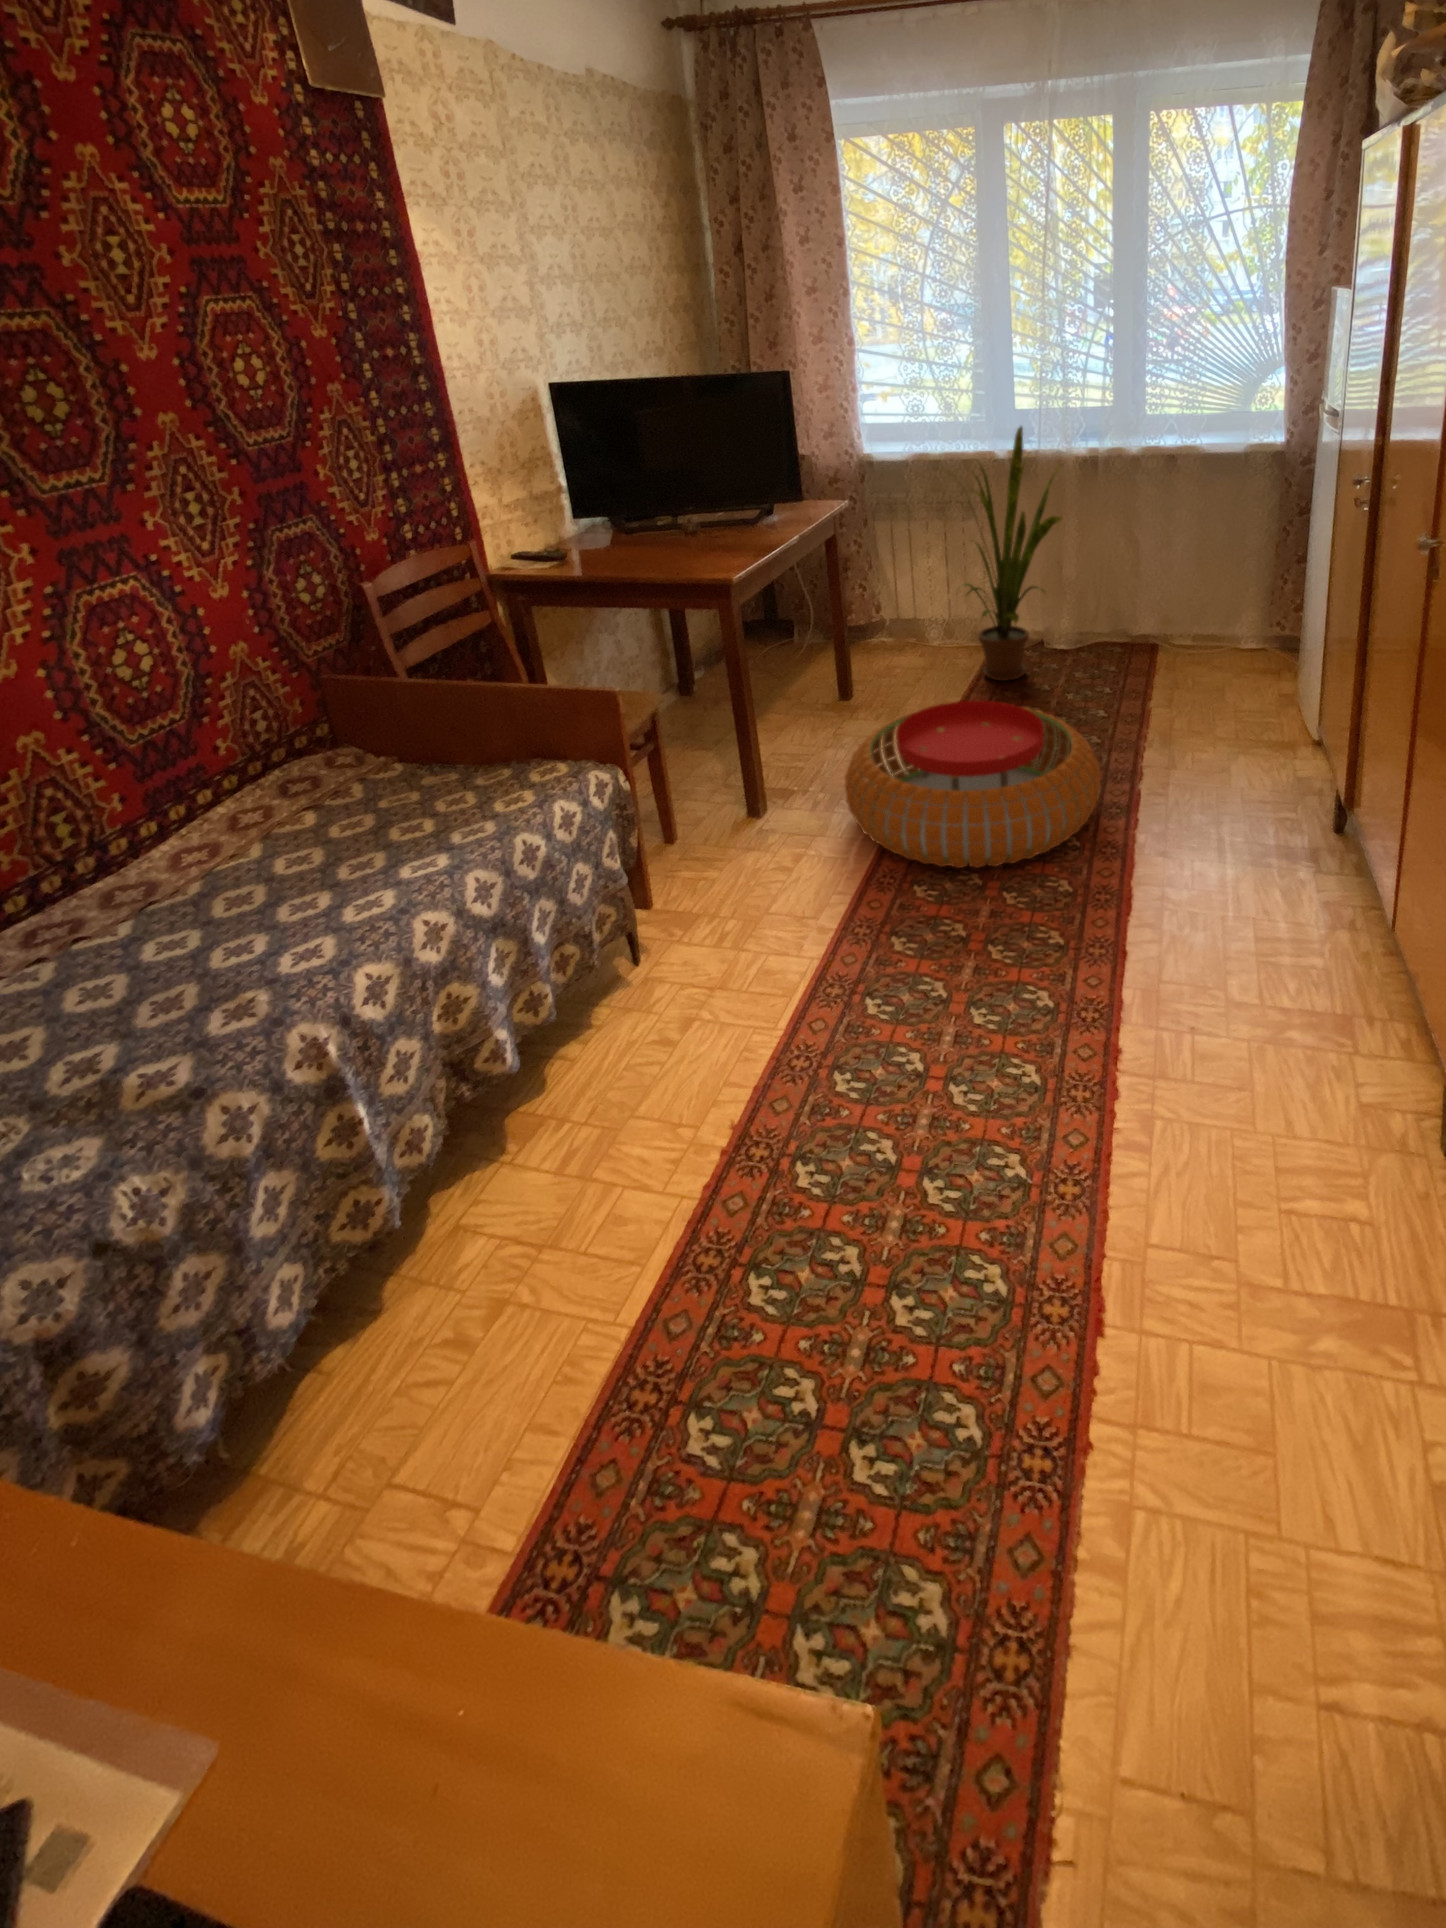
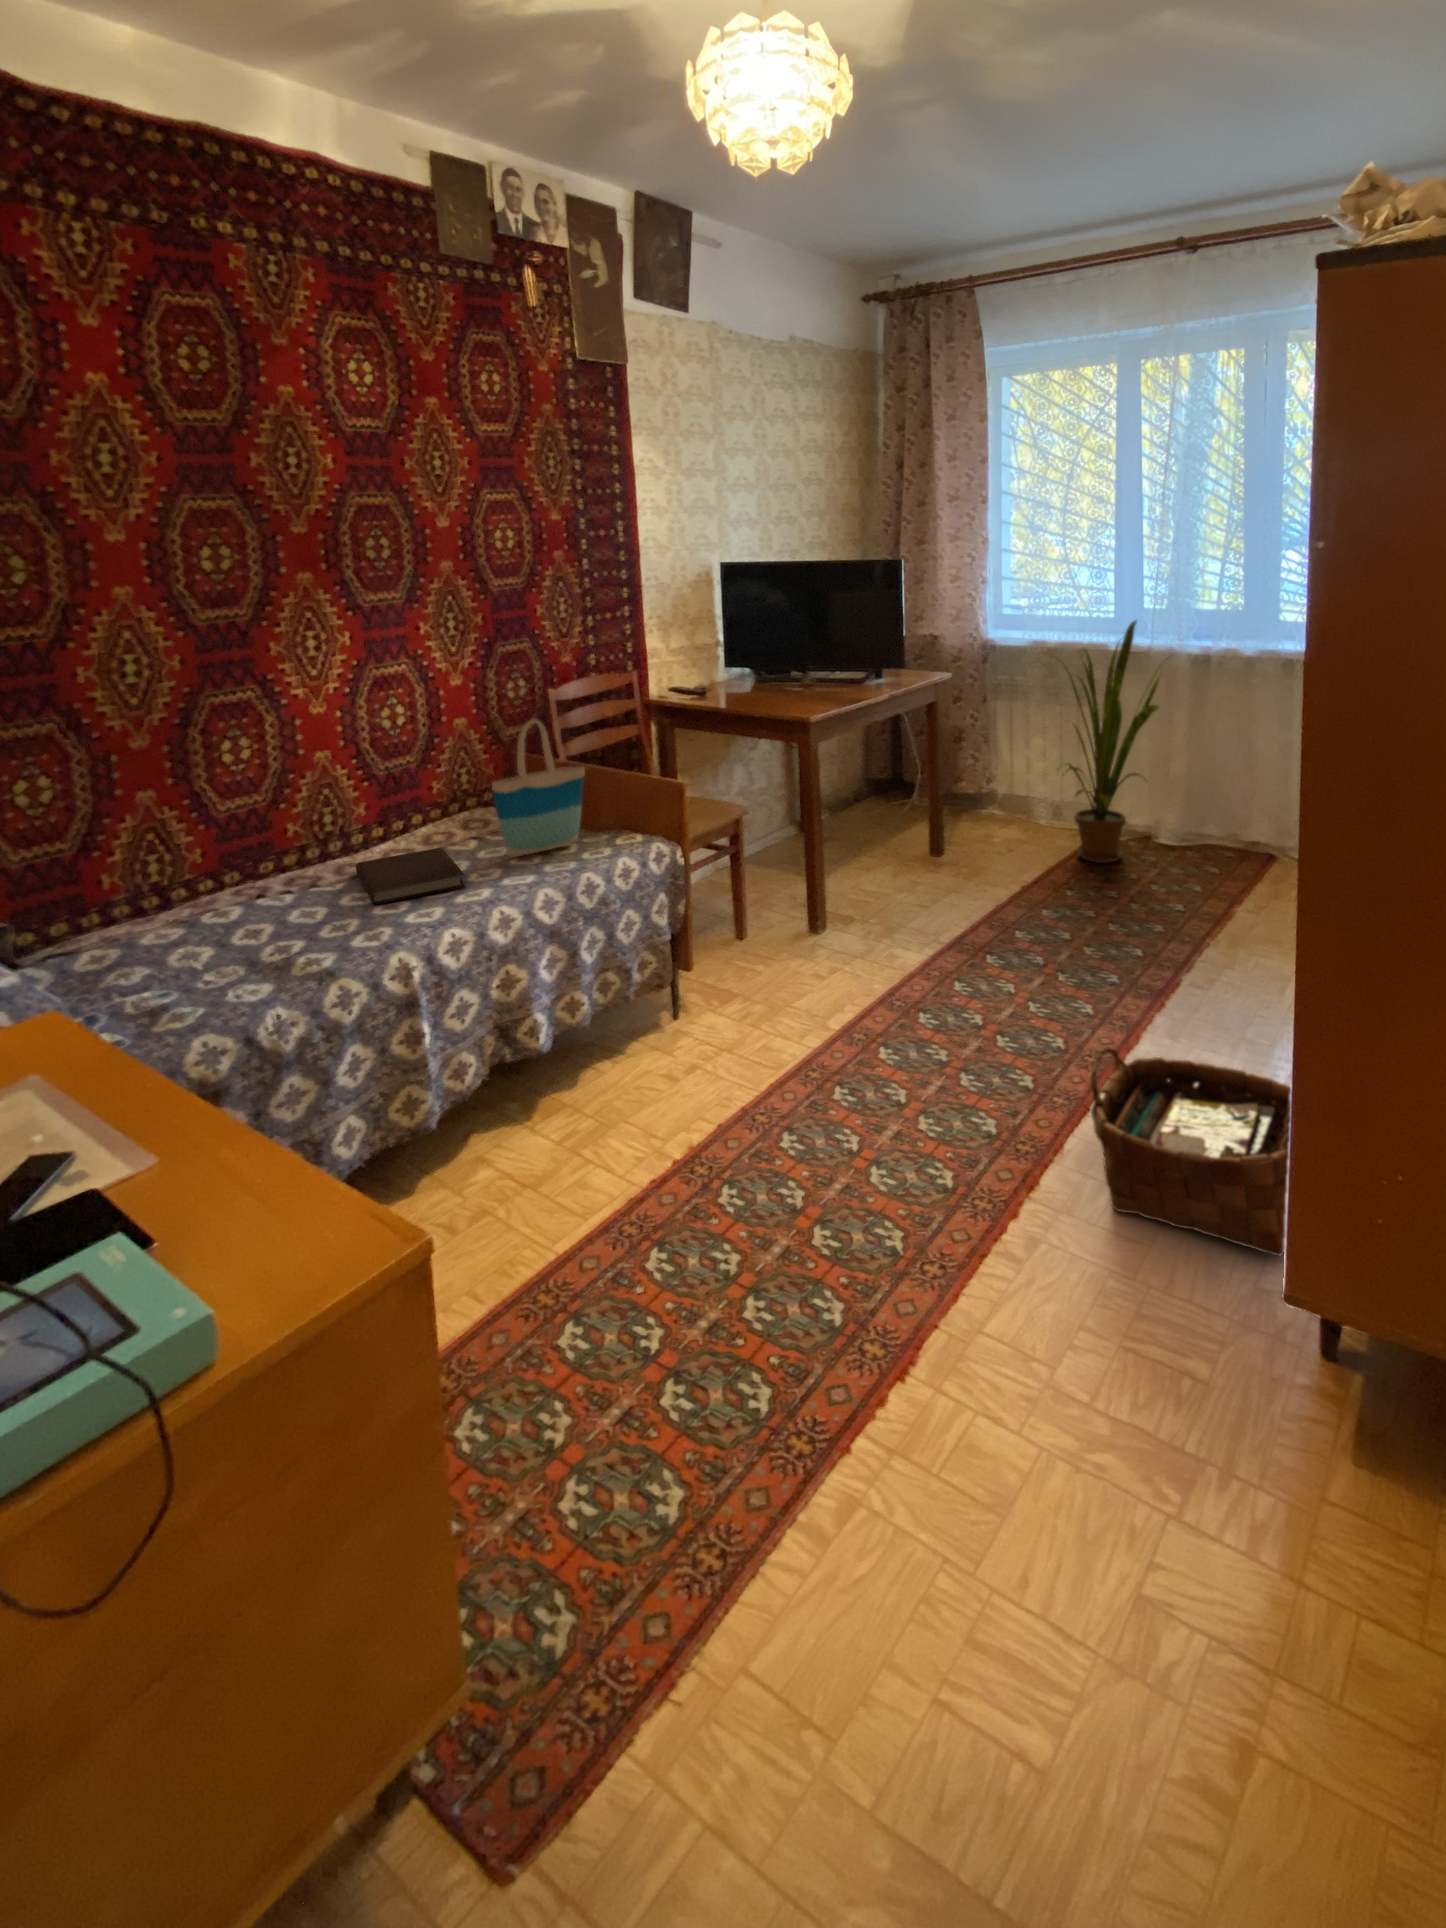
tote bag: none [343,639,474,827] -> present [492,719,585,857]
pouf: present [845,700,1101,868] -> none [886,858,1133,1010]
notebook: none [142,835,345,952] -> present [356,847,465,904]
woven basket: none [1163,897,1381,1071] -> present [1091,1047,1291,1256]

